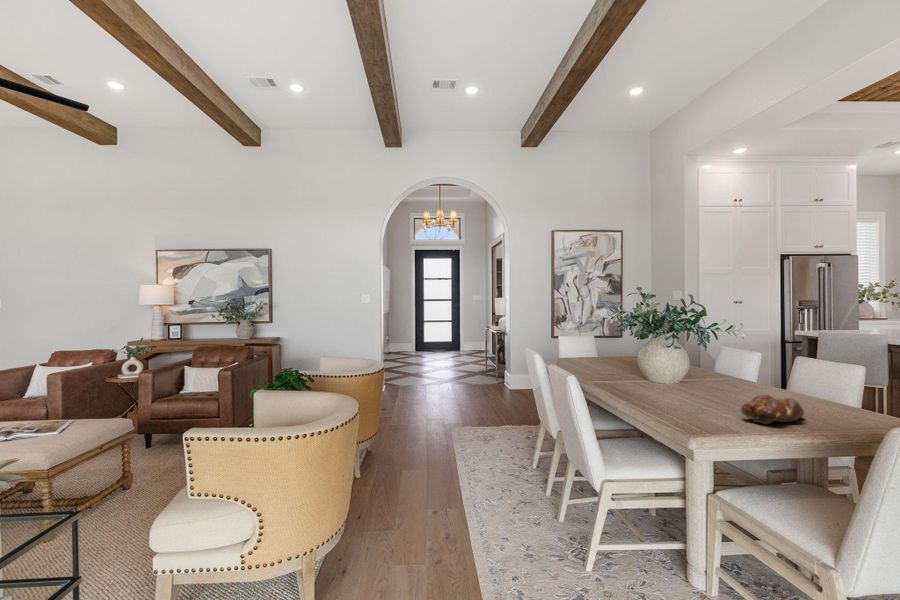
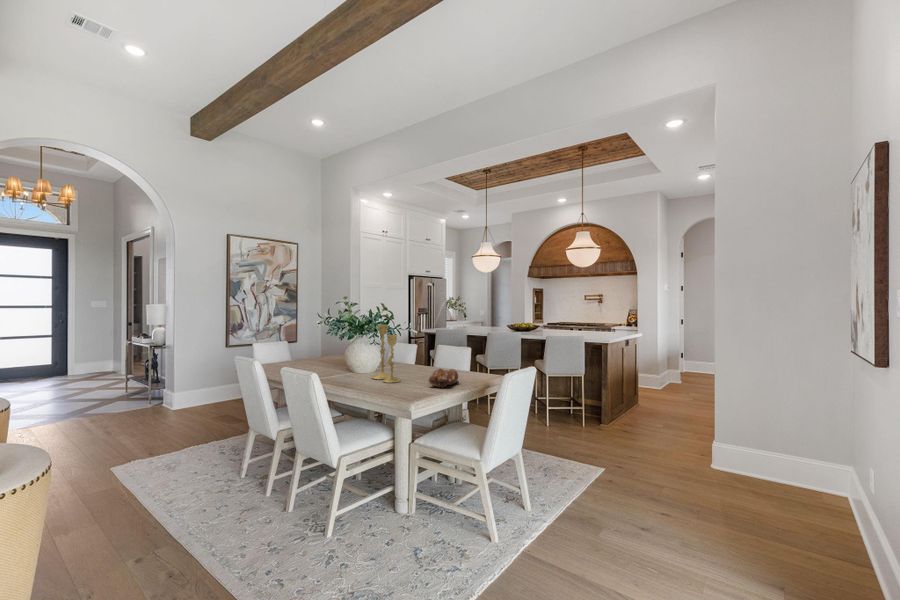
candlestick: none [666,324,705,403] -> present [372,325,401,383]

